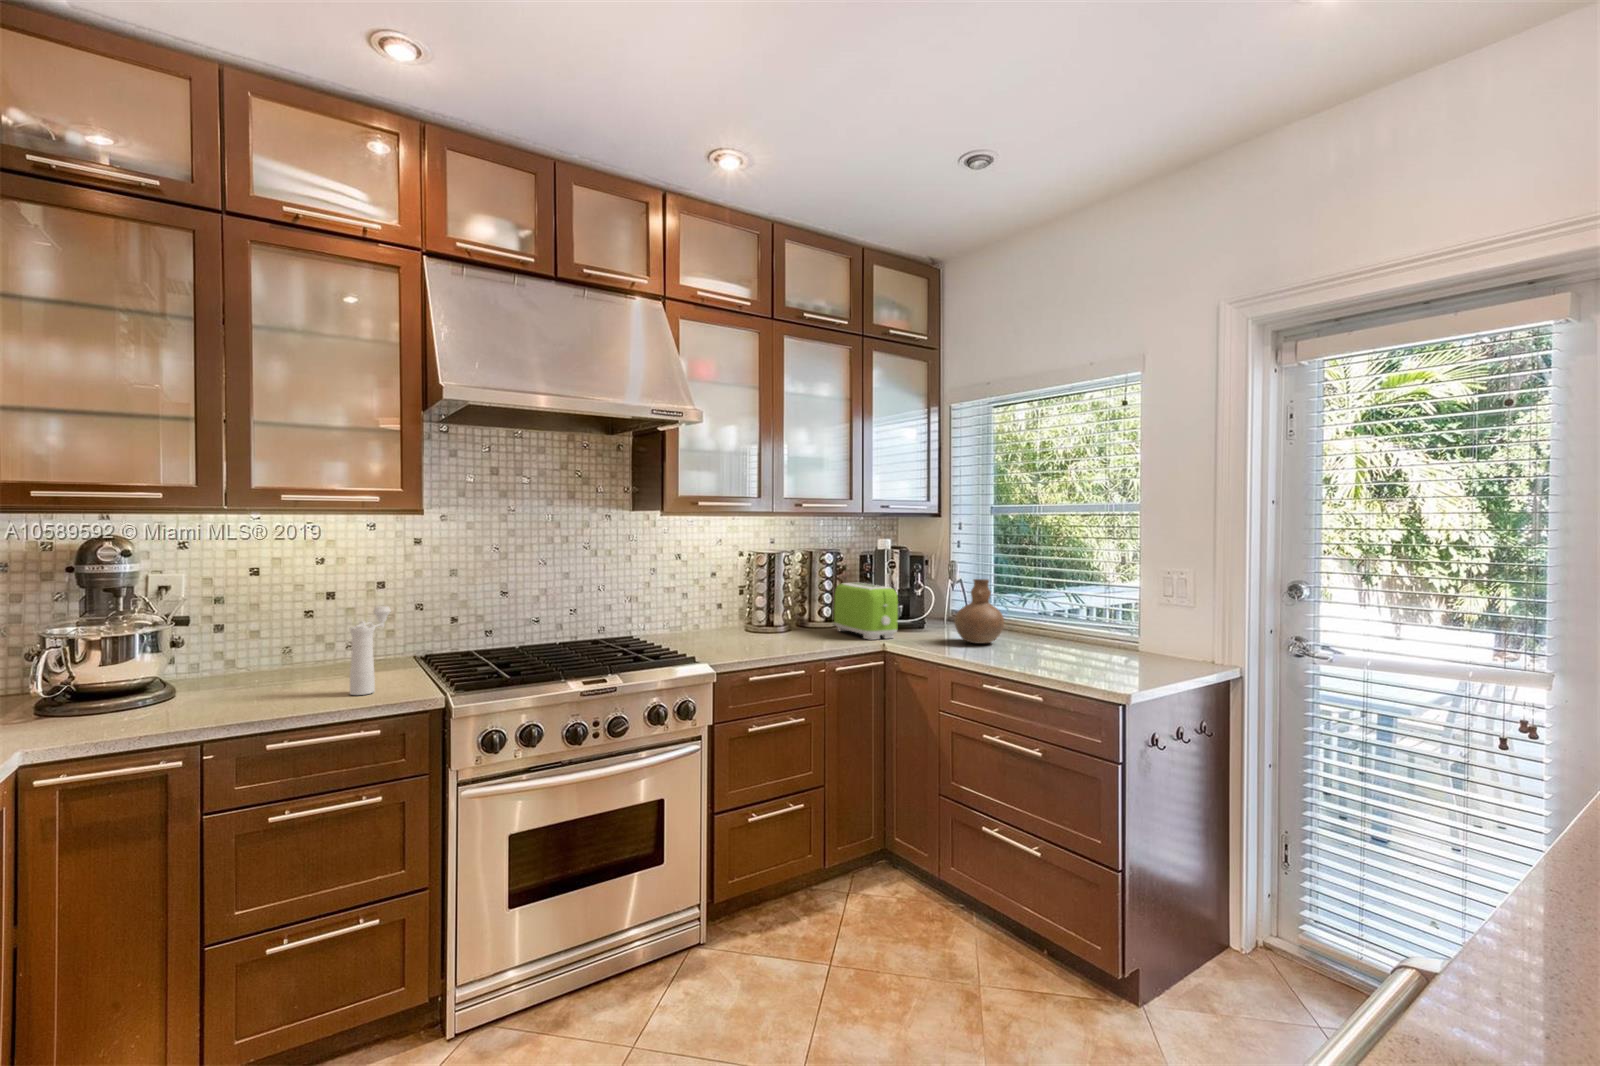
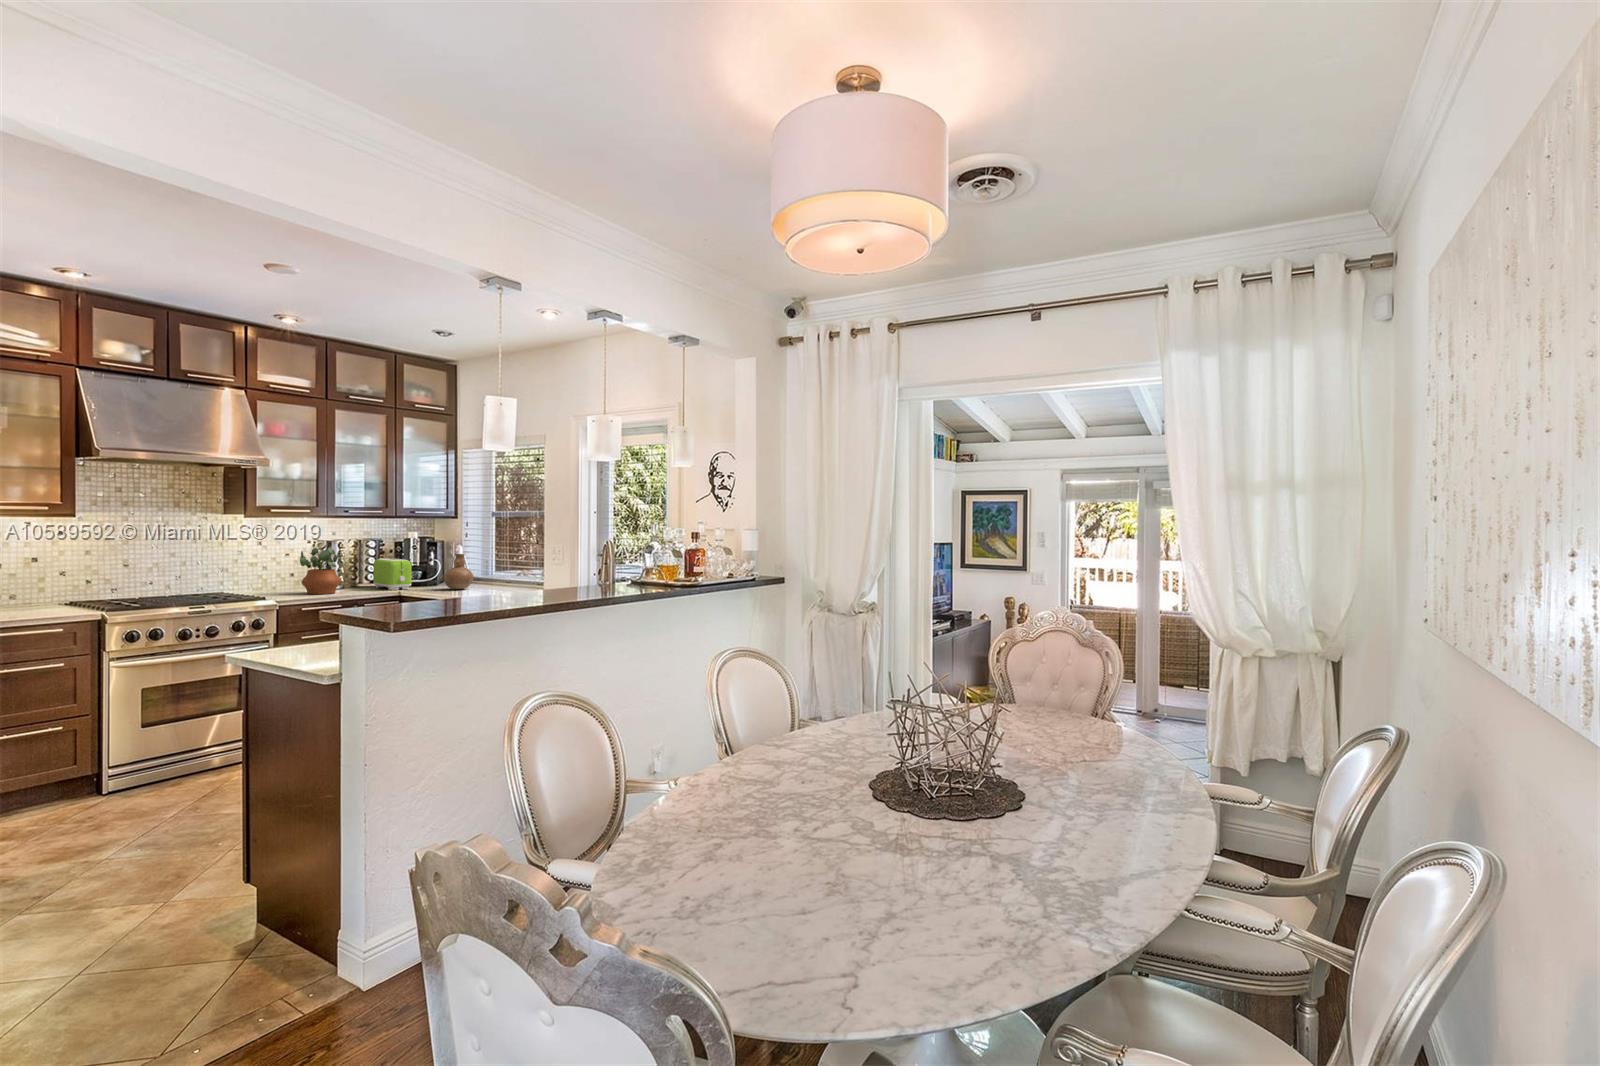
potted plant: none [737,566,801,647] -> present [300,548,344,594]
pepper mill: present [350,606,391,695] -> none [37,569,60,616]

